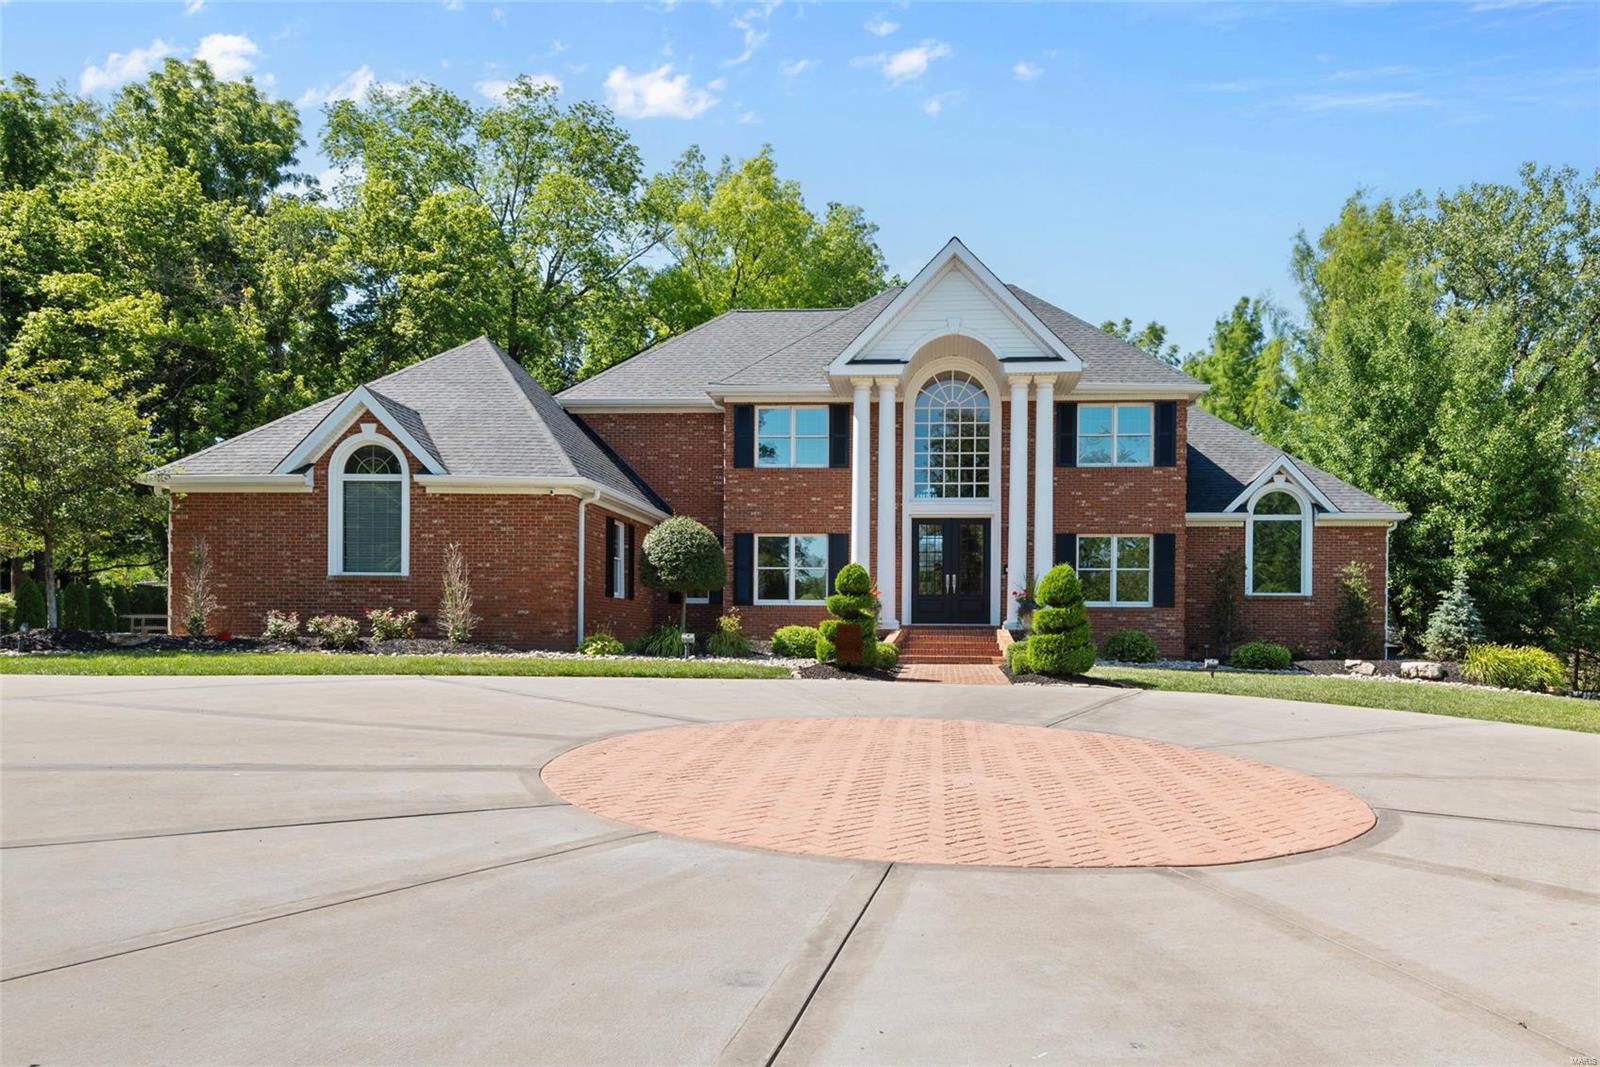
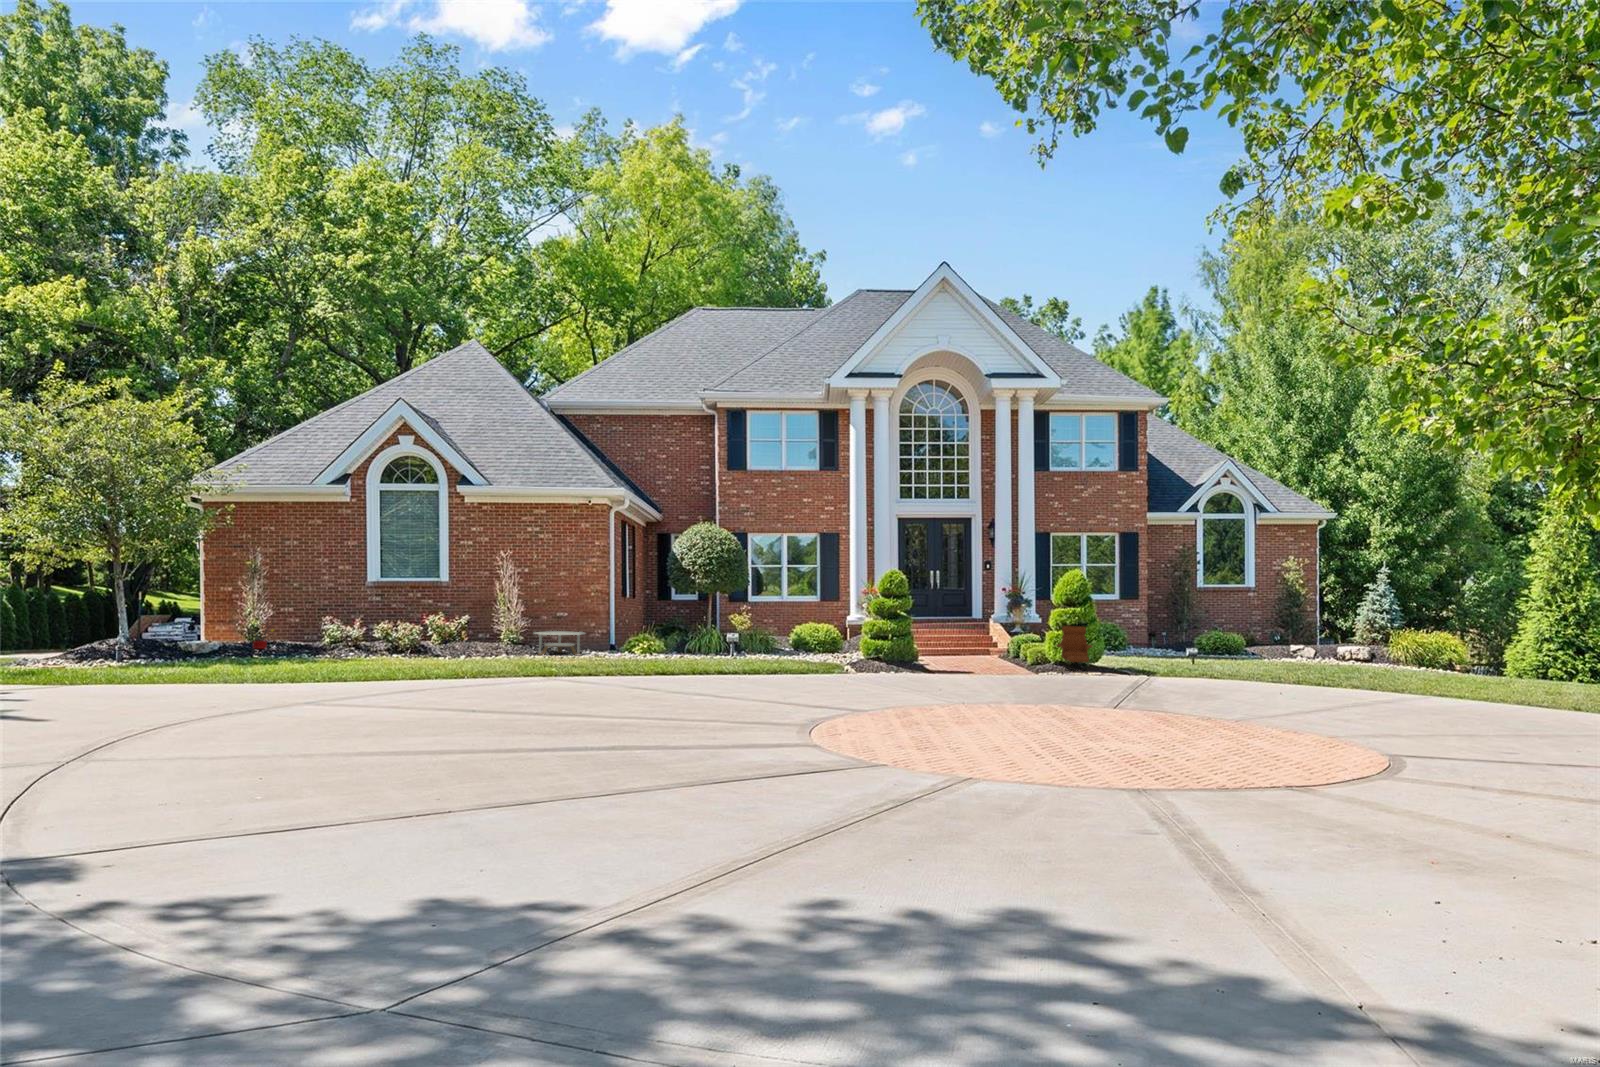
round table: present [123,615,177,639] -> present [535,631,584,655]
lounge chair: present [830,623,867,672] -> present [1057,626,1092,671]

